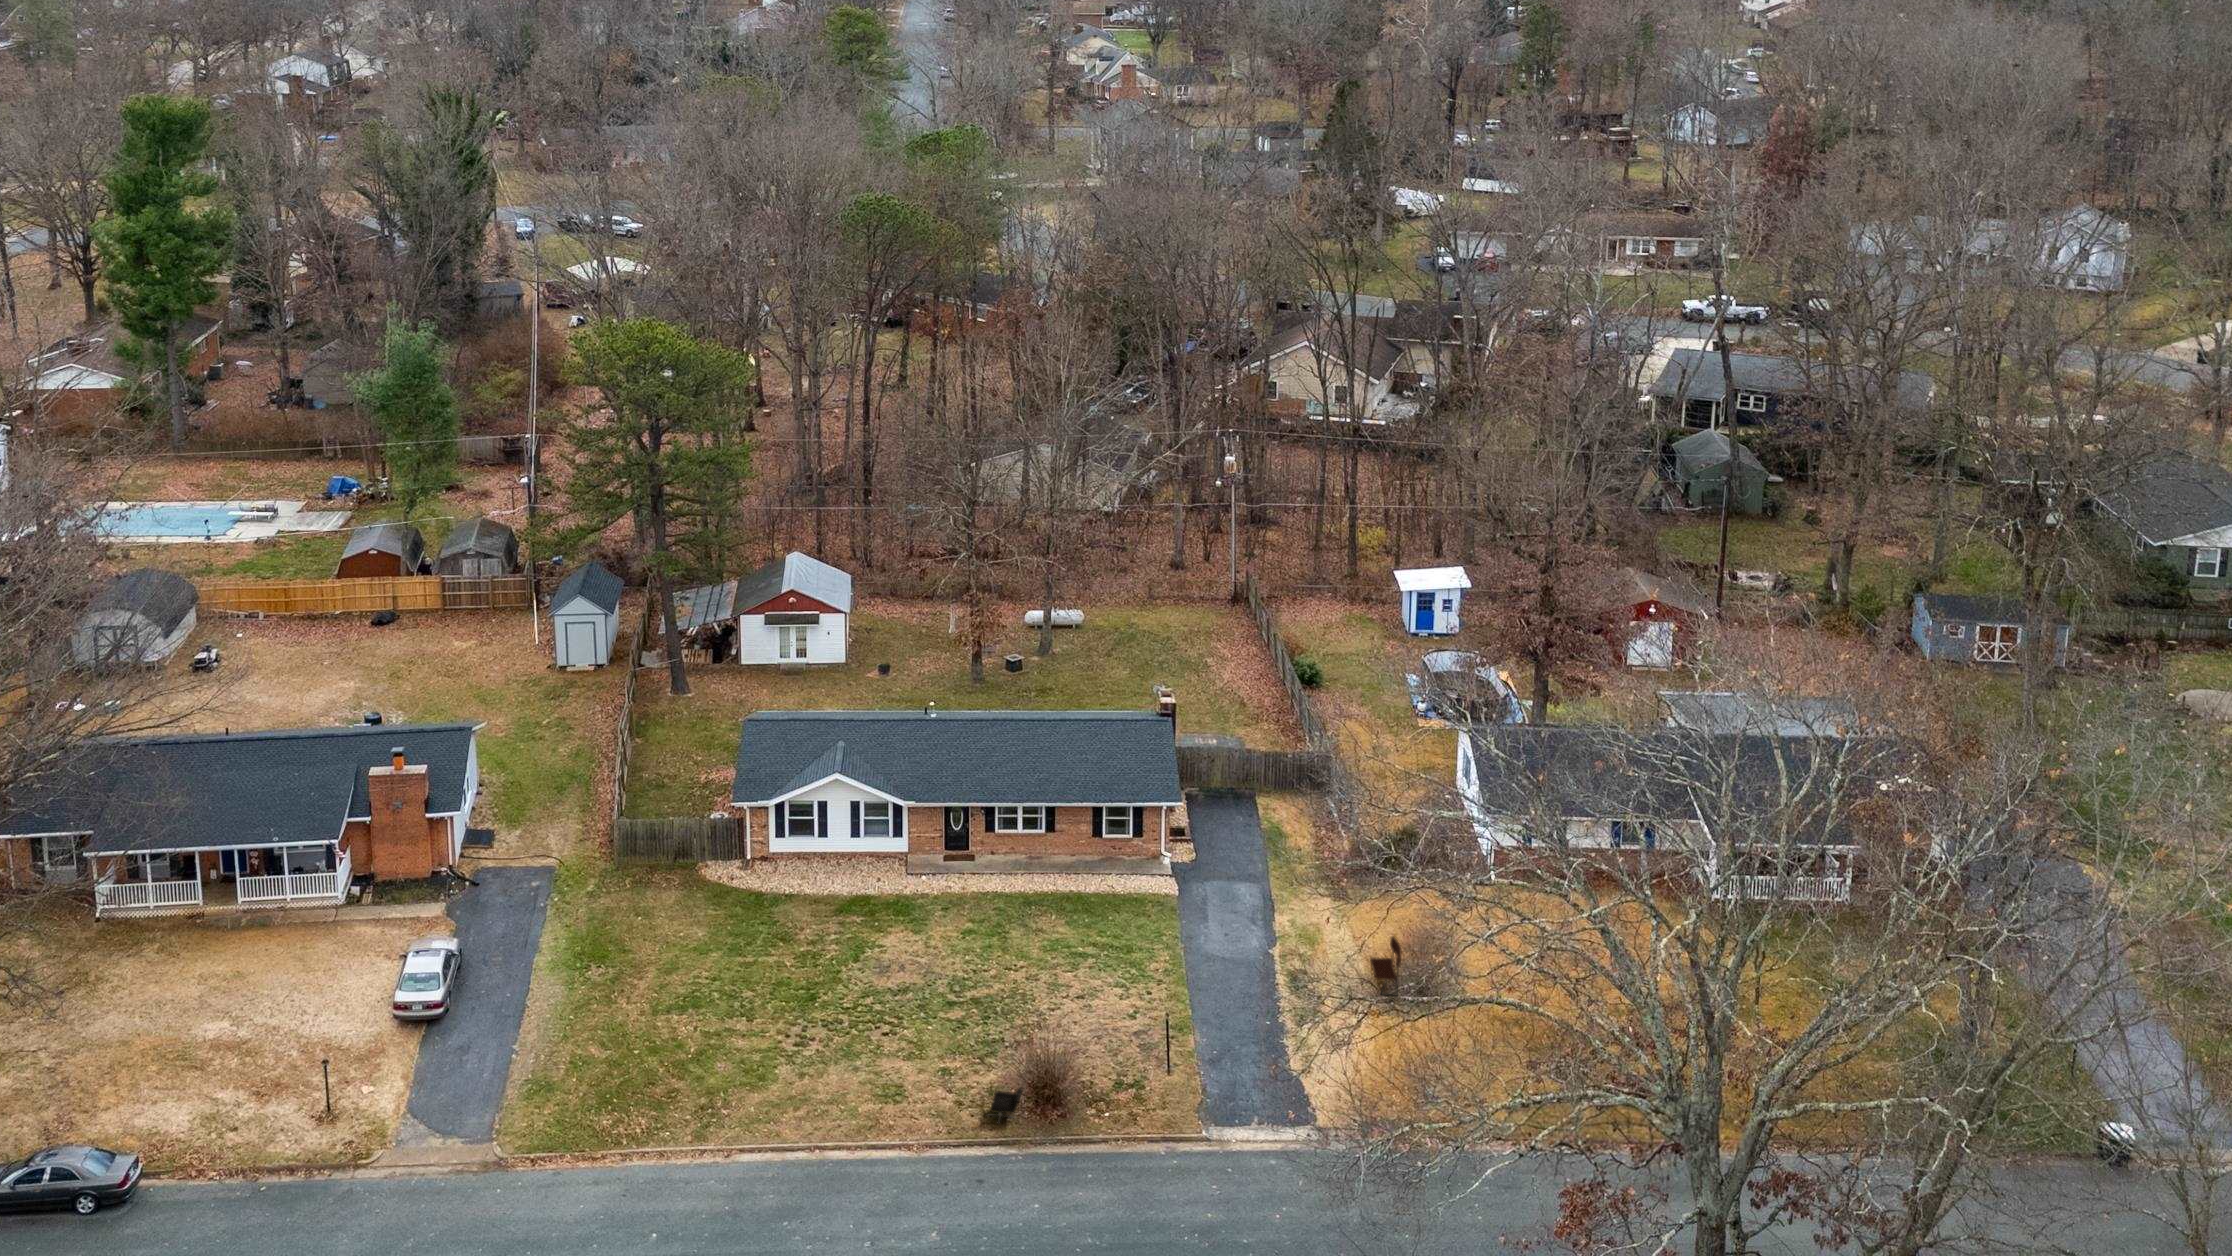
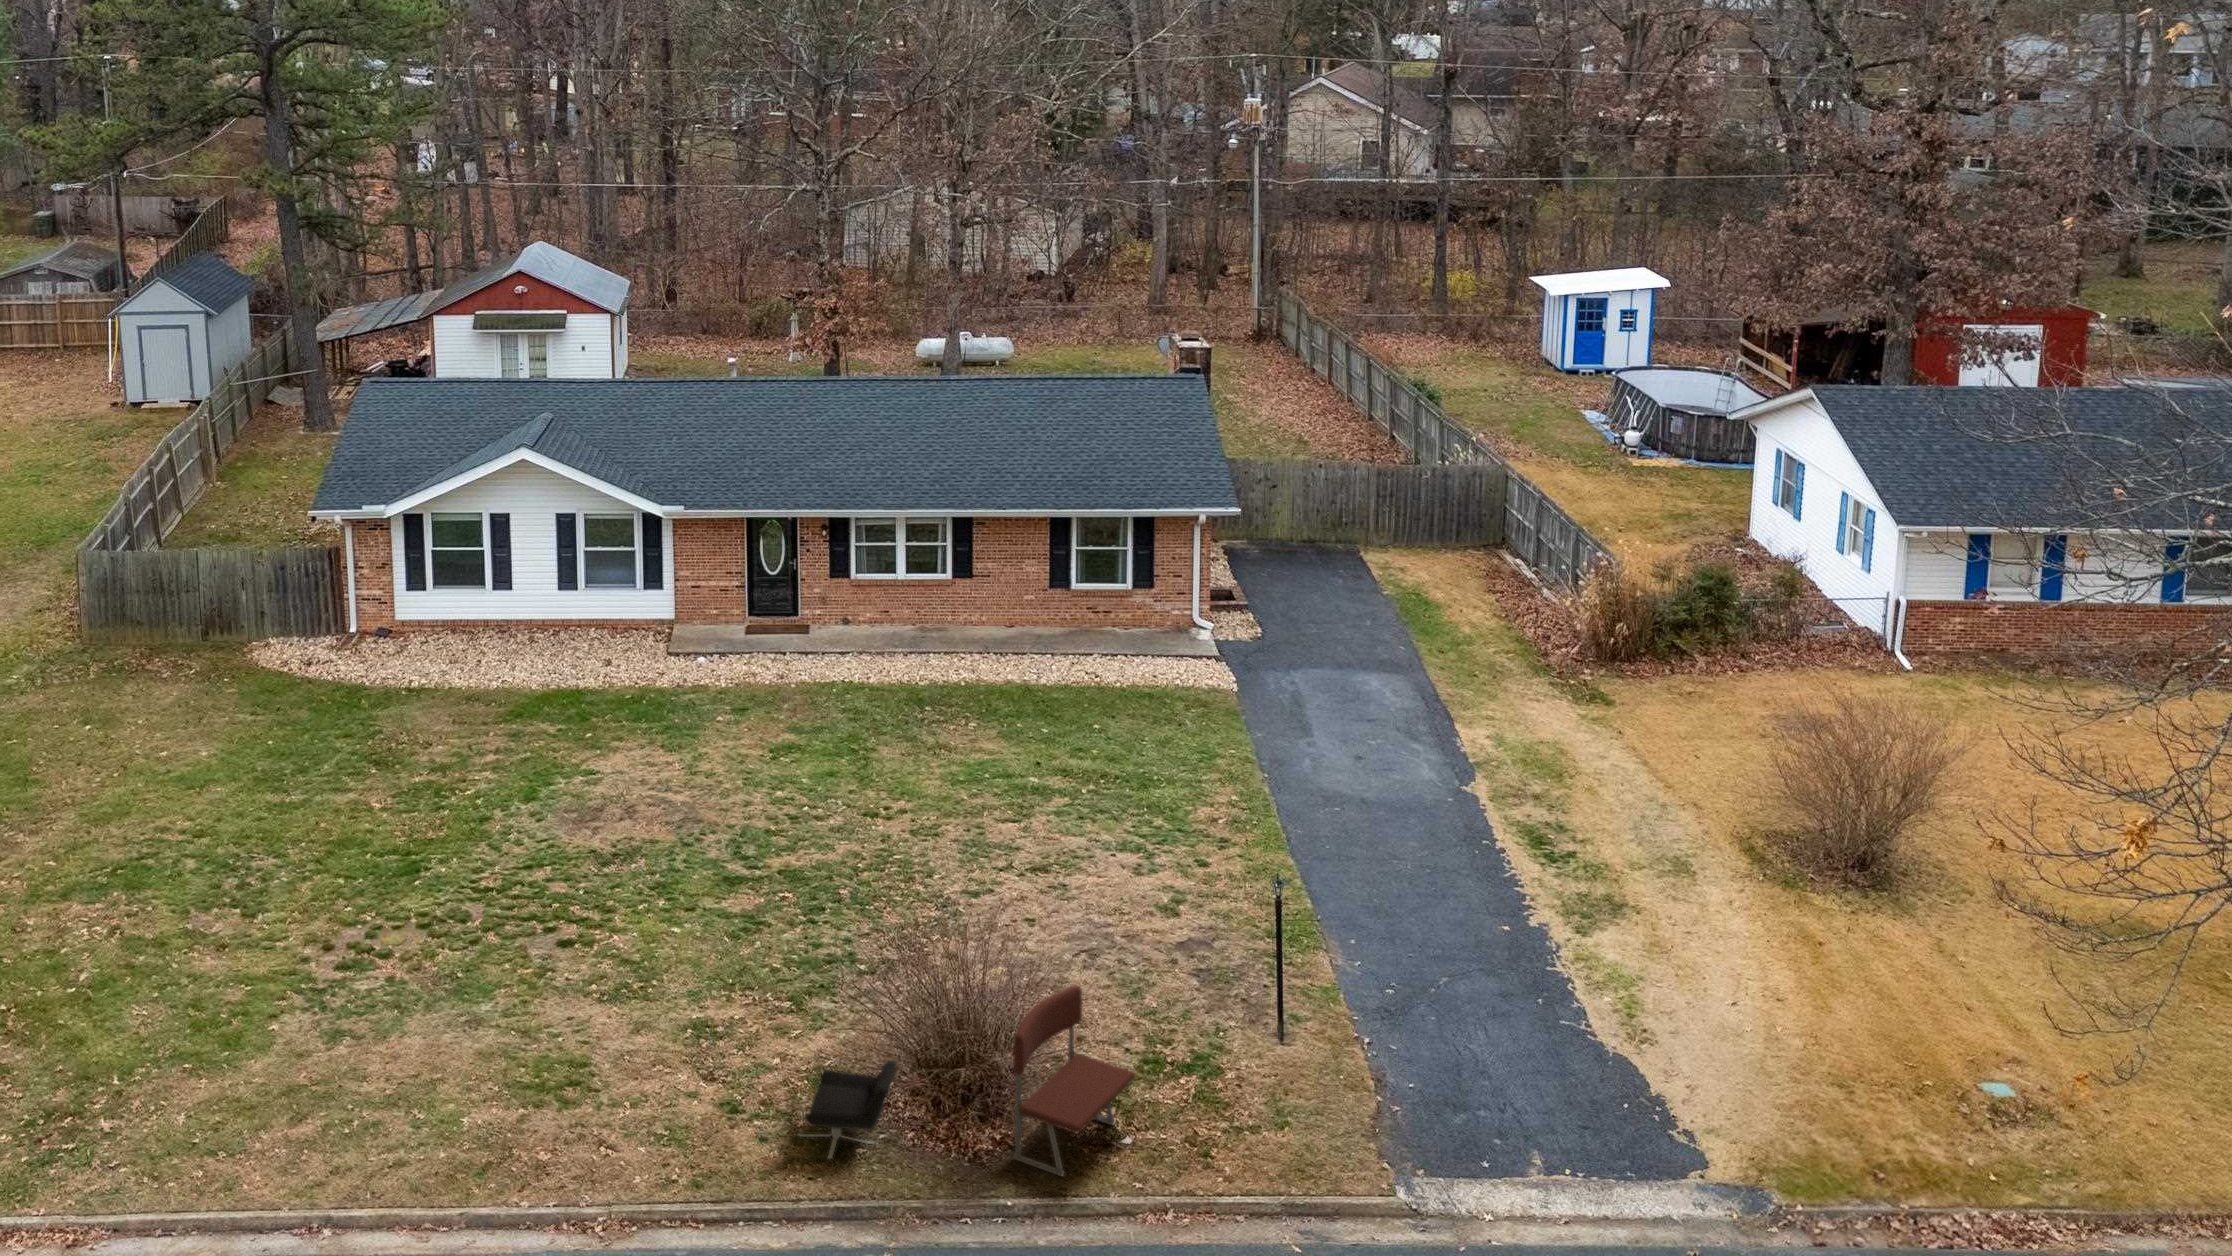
bench: present [1370,937,1402,996] -> present [1013,985,1135,1176]

